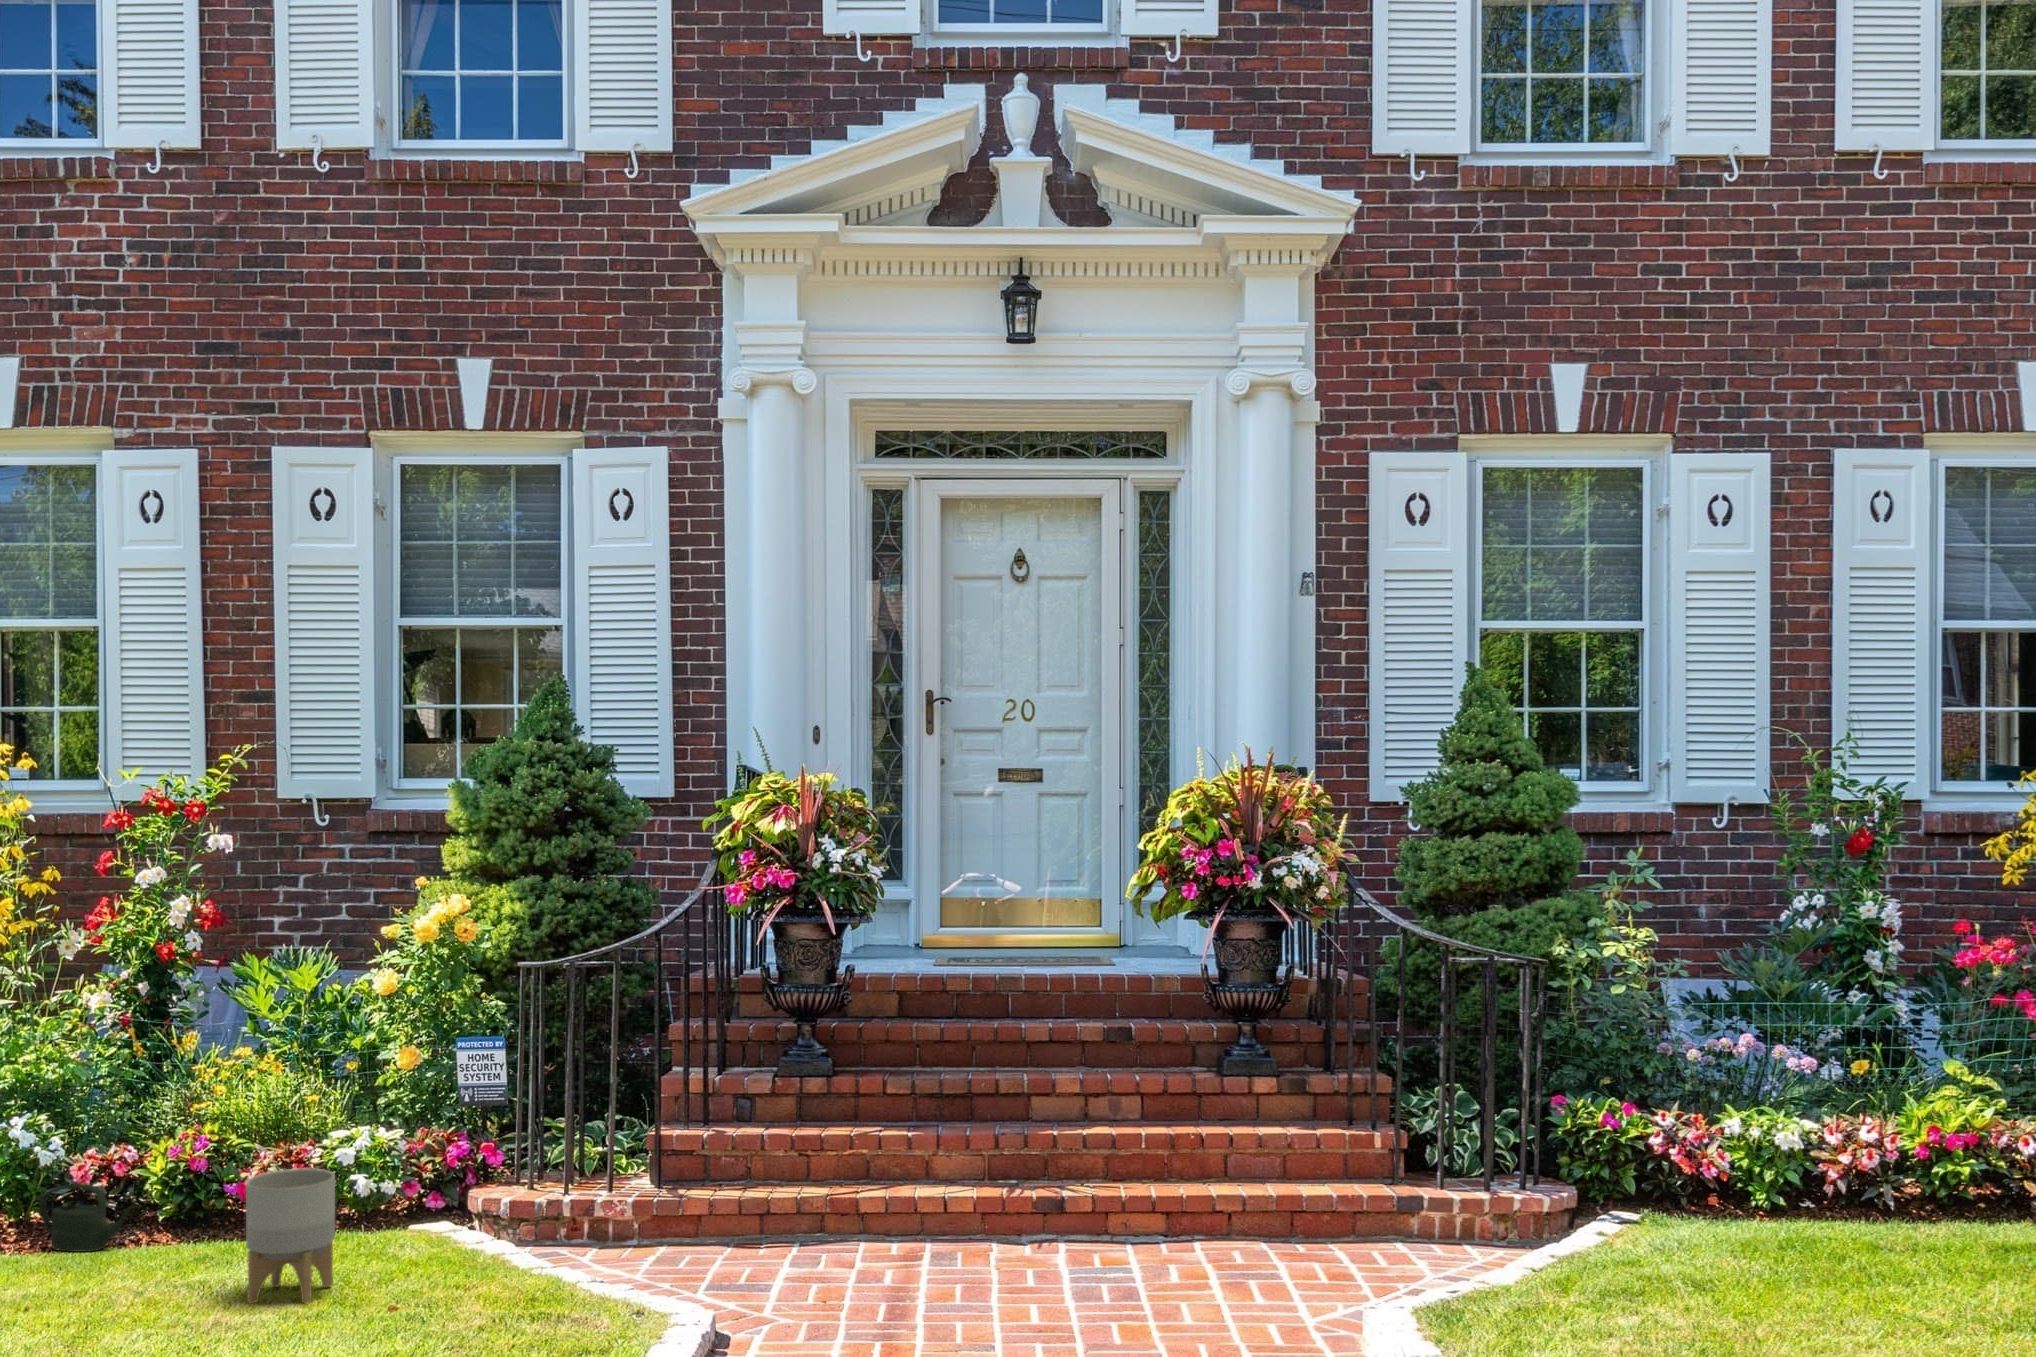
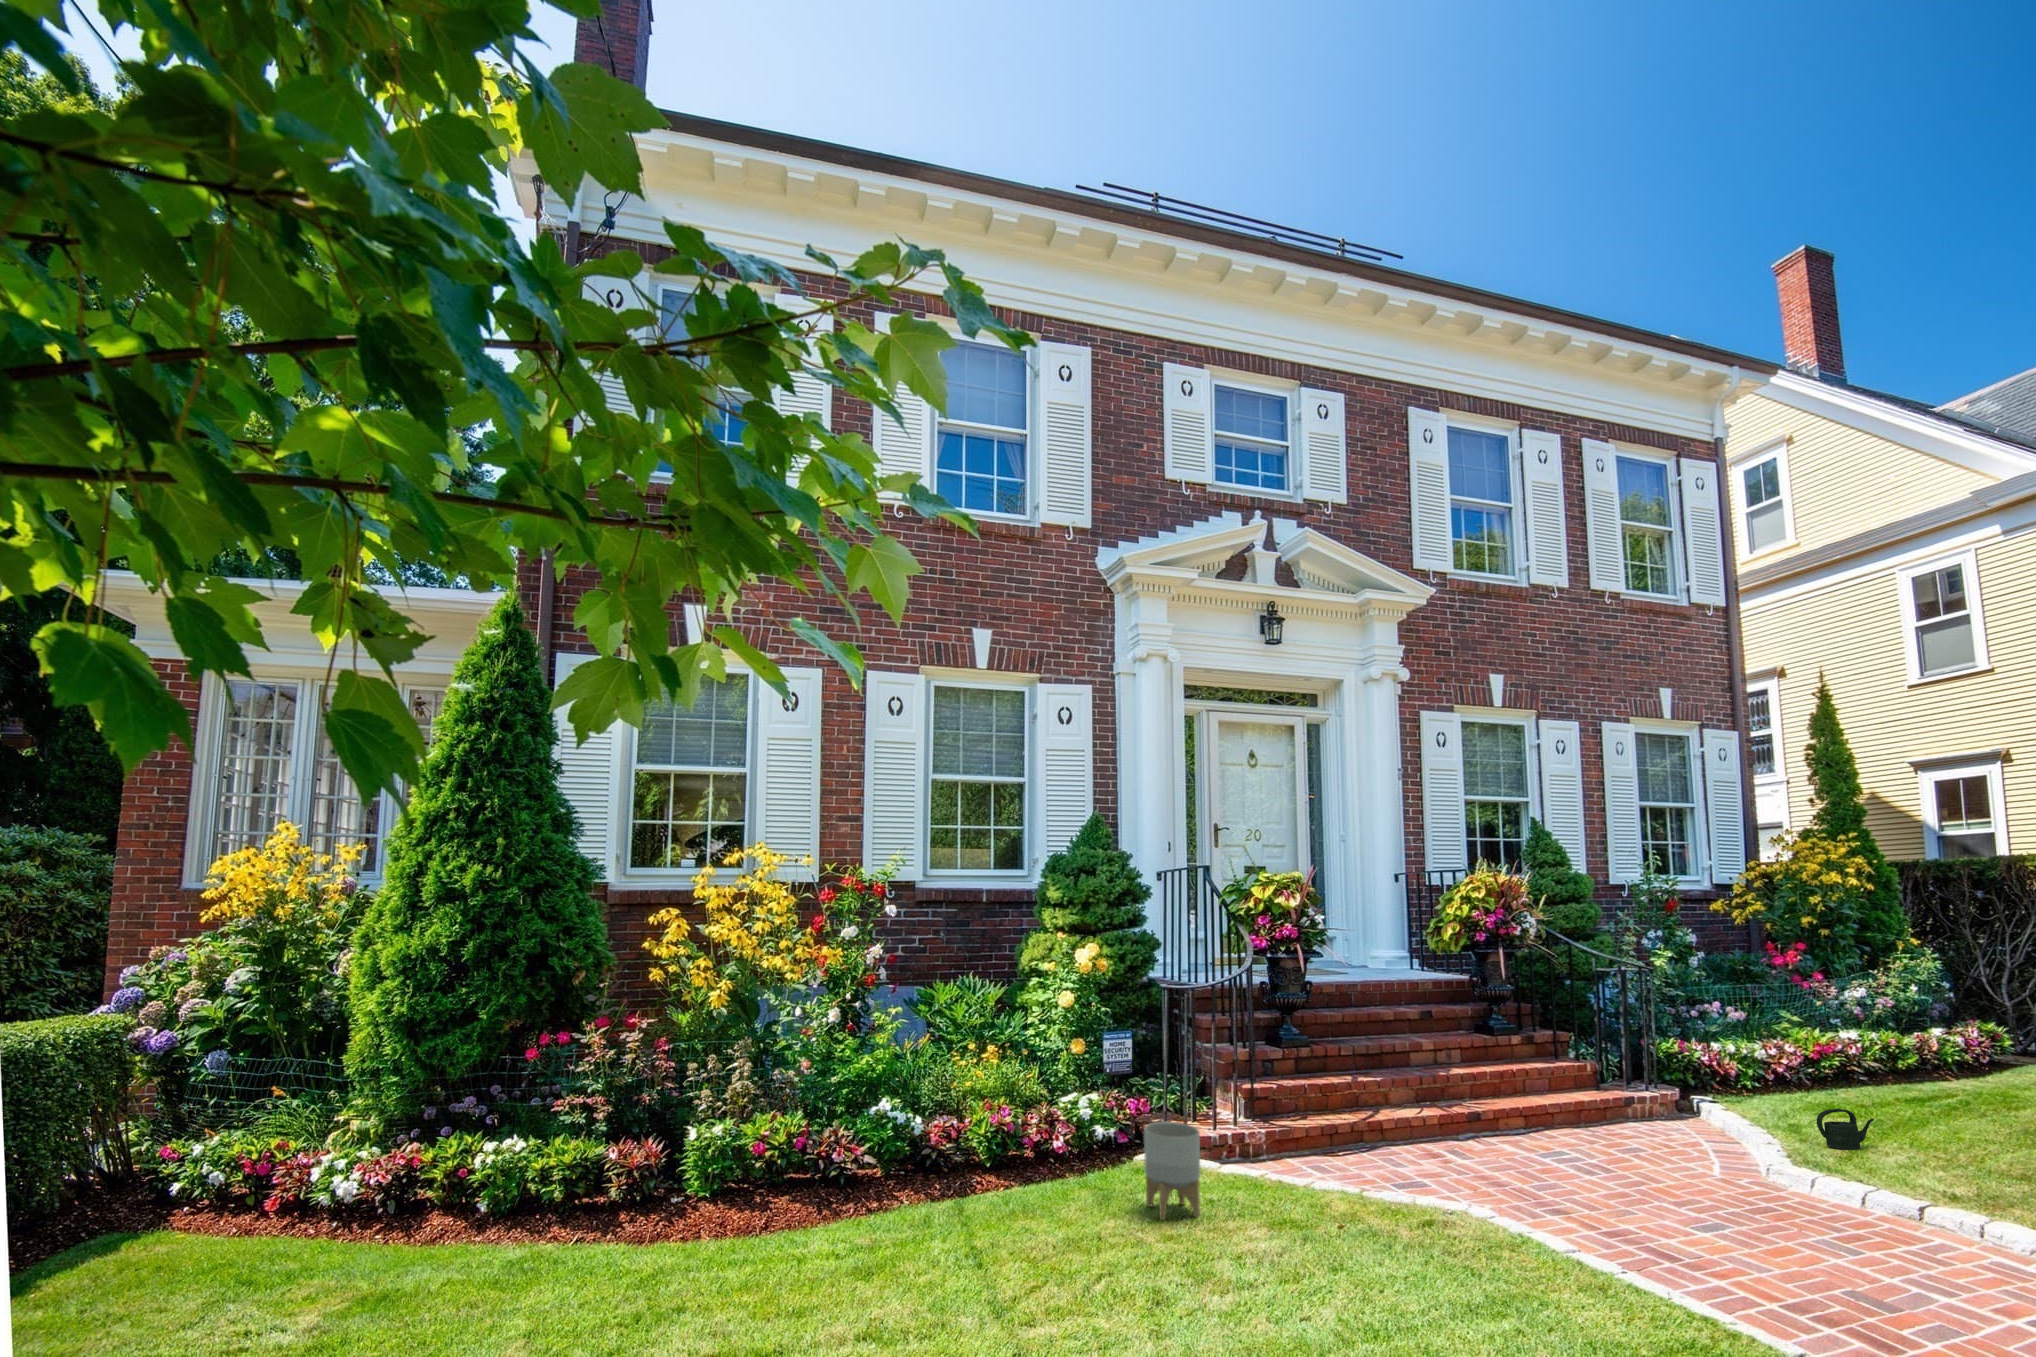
watering can: present [39,1184,138,1252] -> present [1817,1109,1874,1149]

